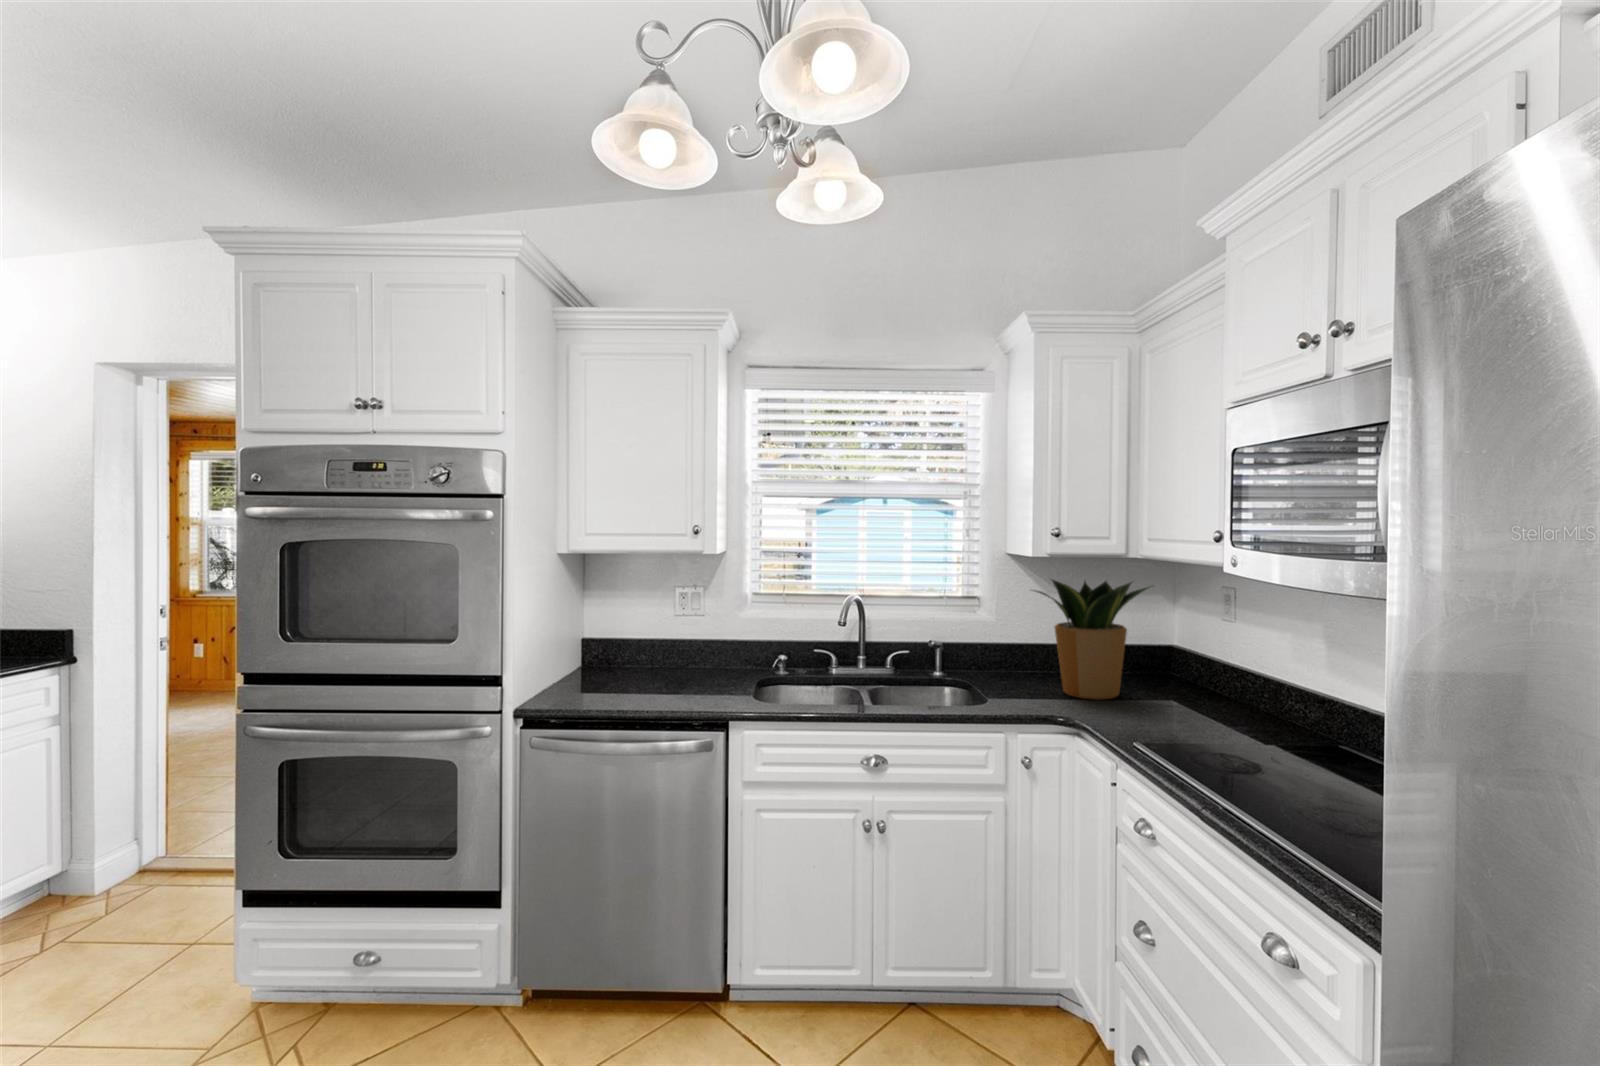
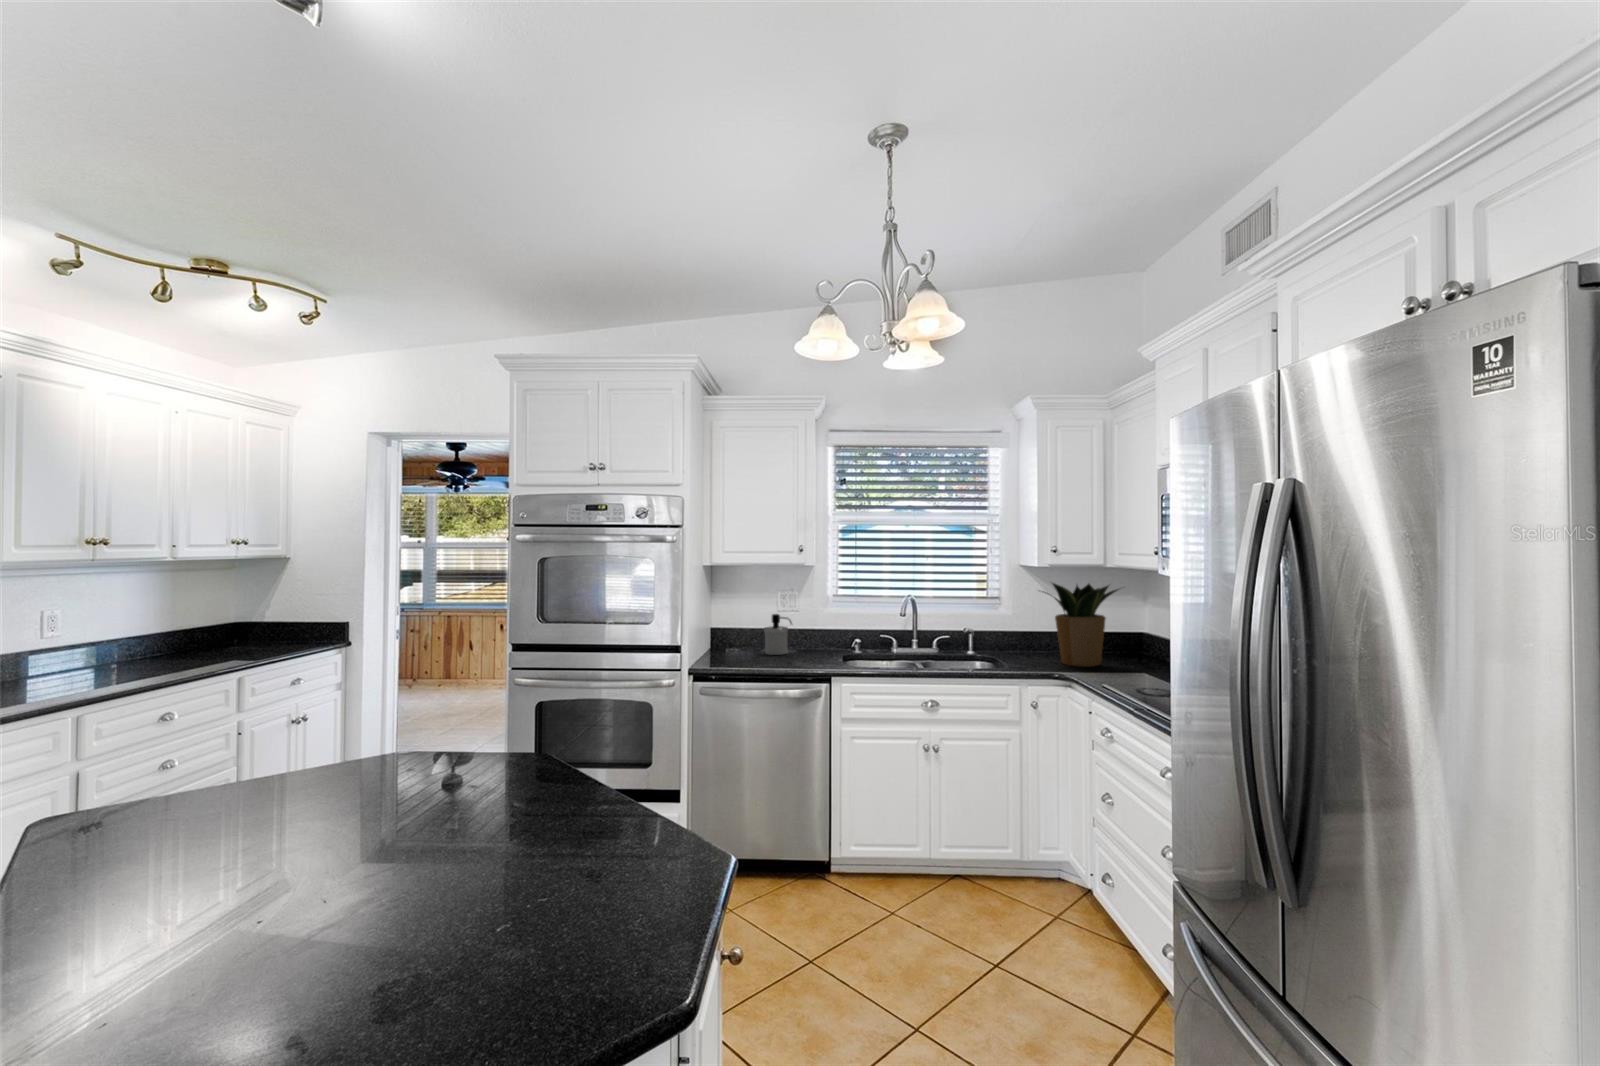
soap dispenser: none [650,620,687,678] -> present [764,614,792,655]

